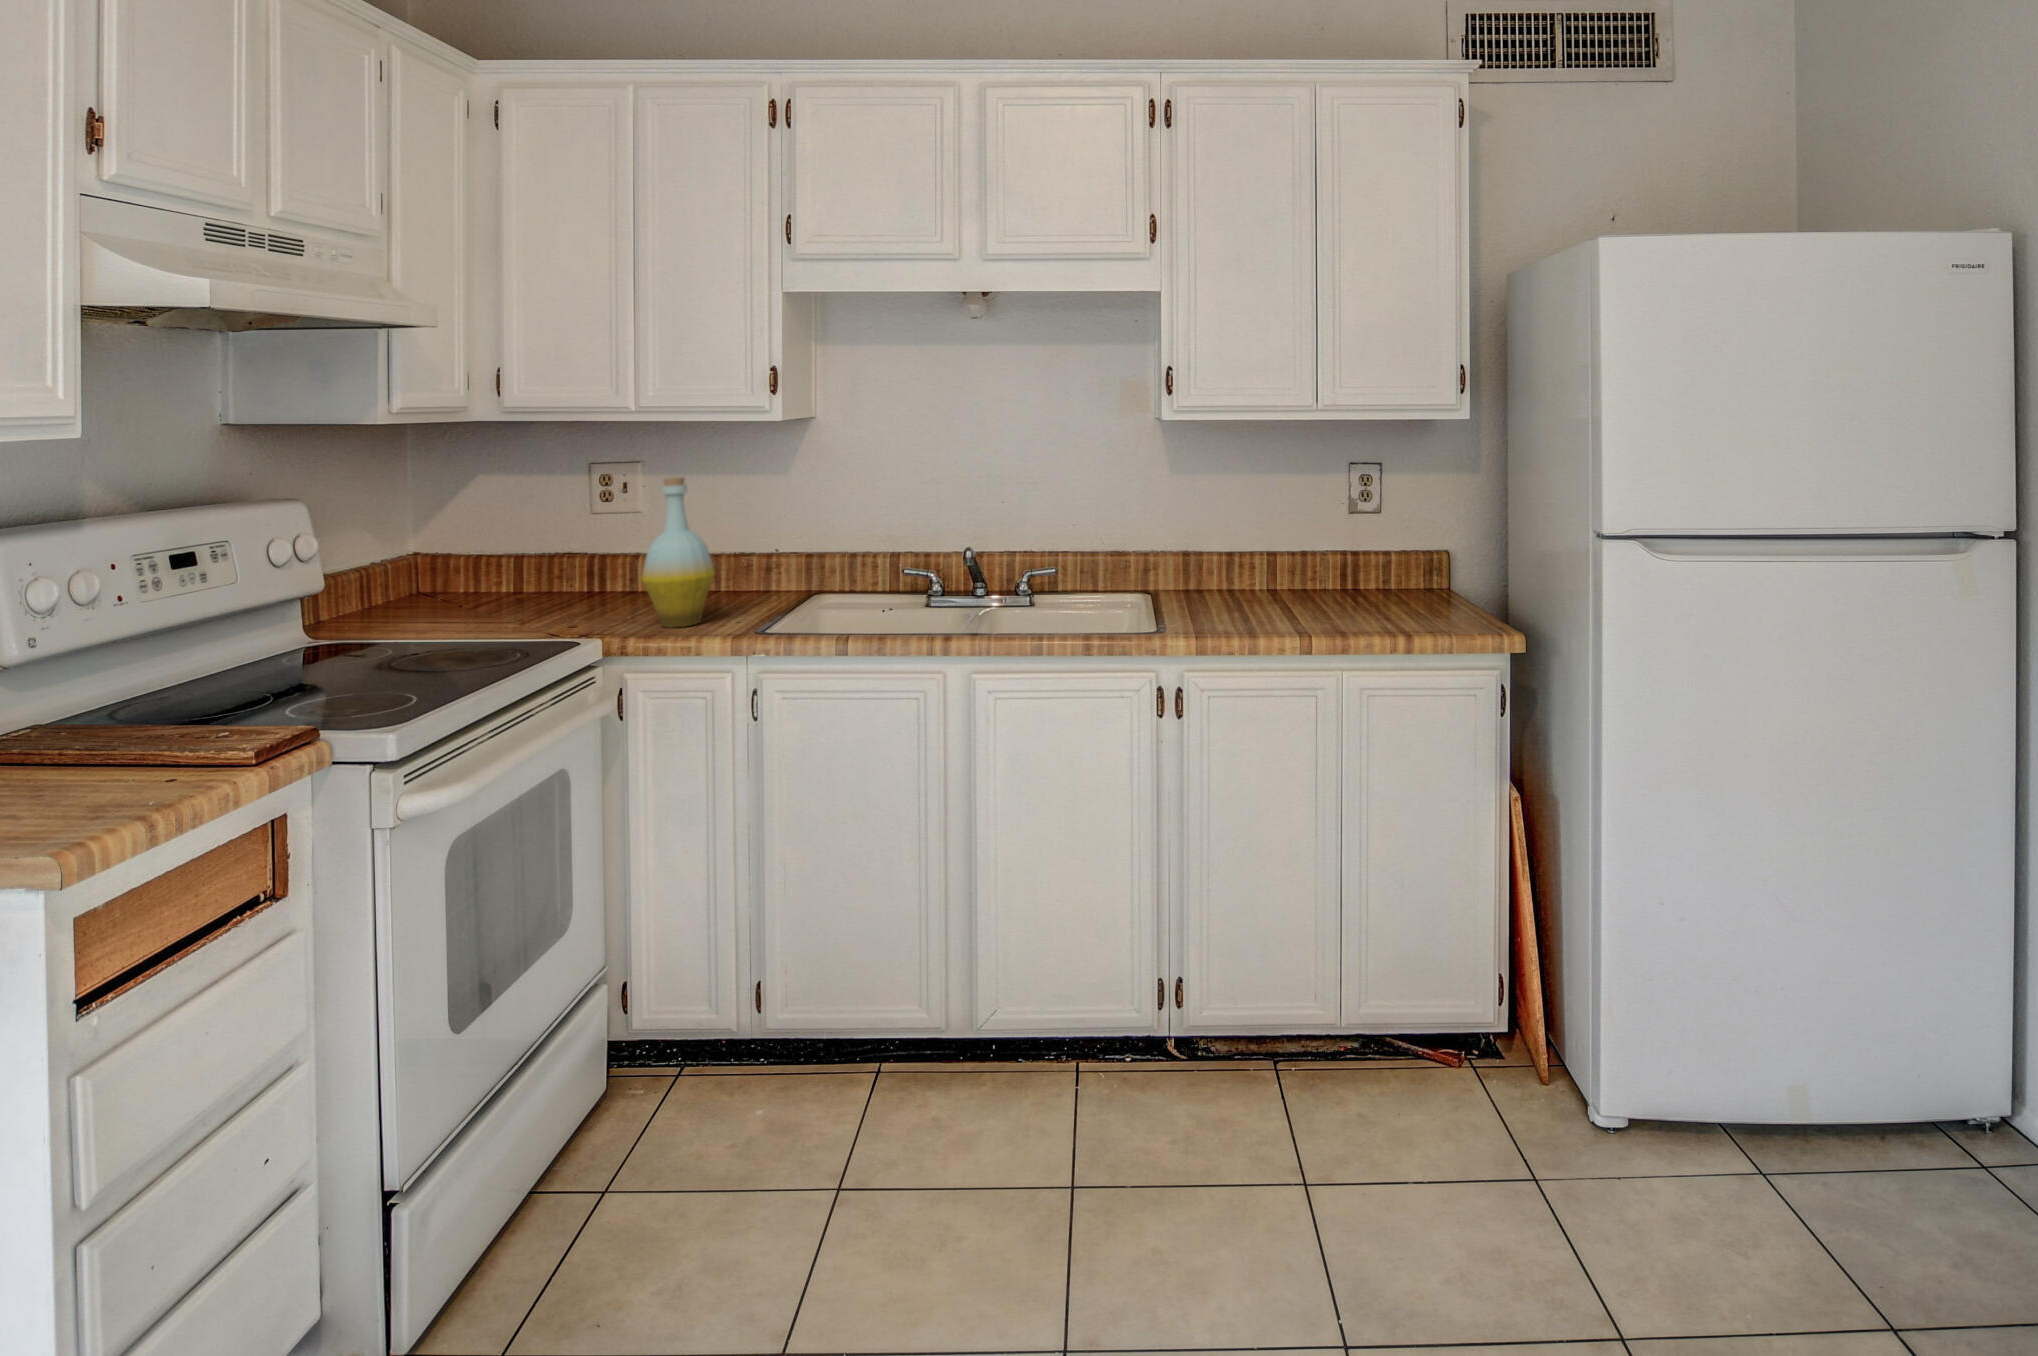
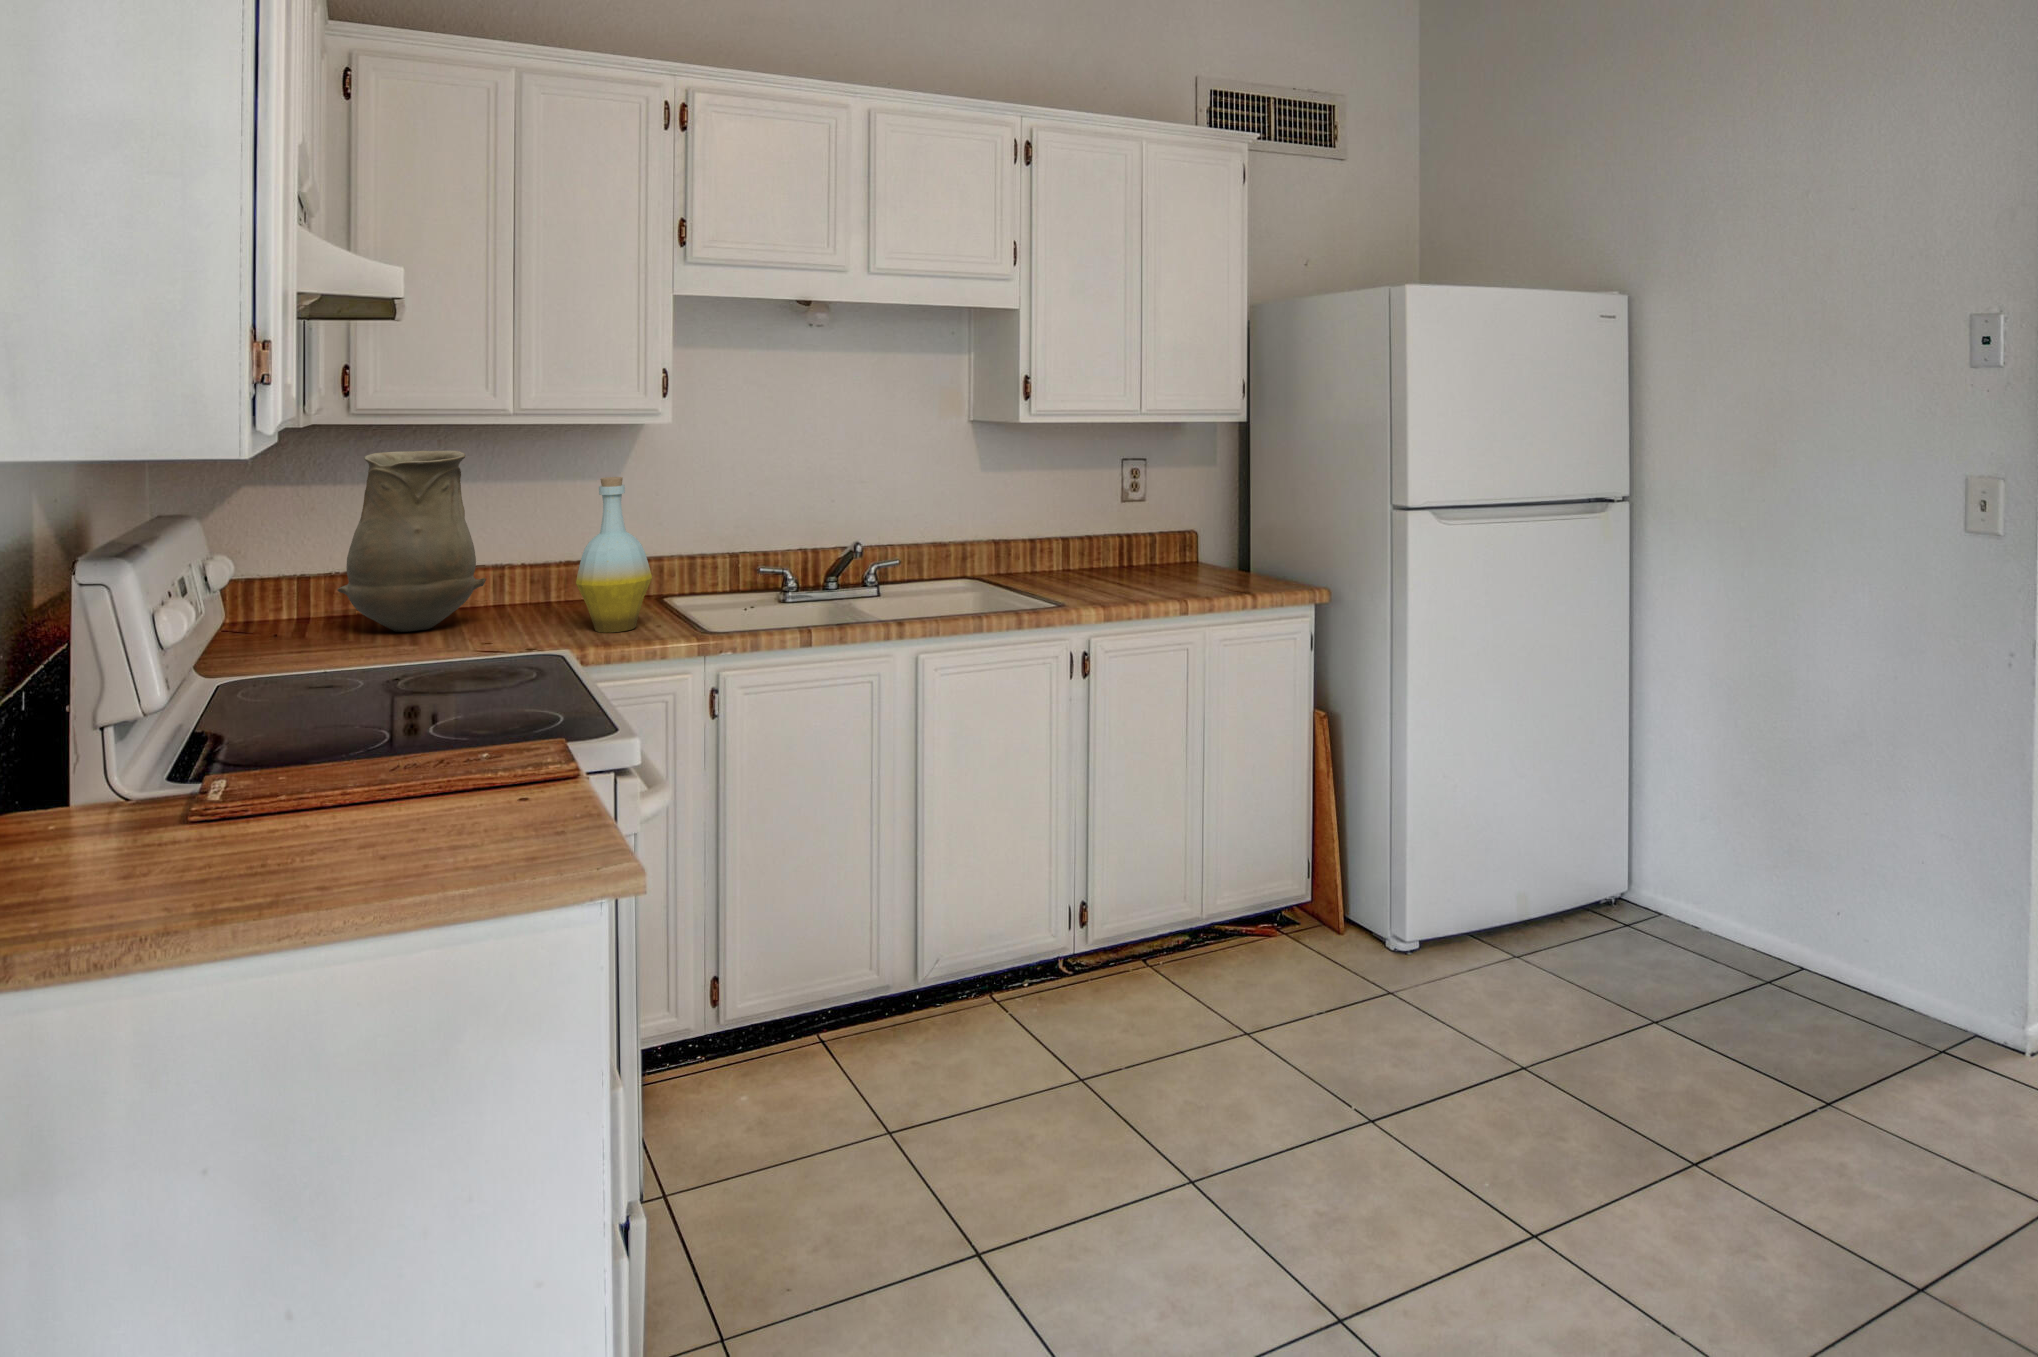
vase: none [495,449,613,613] -> present [338,451,486,632]

